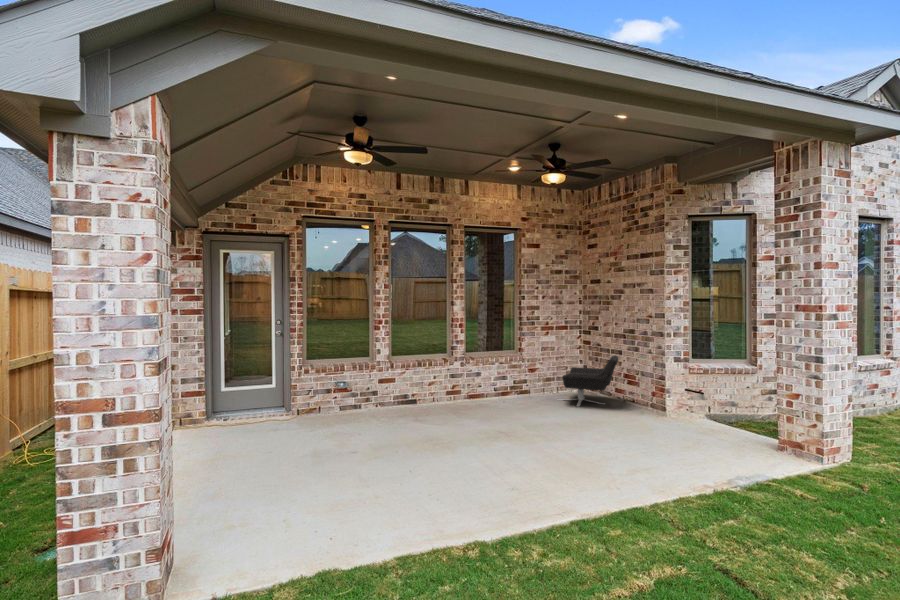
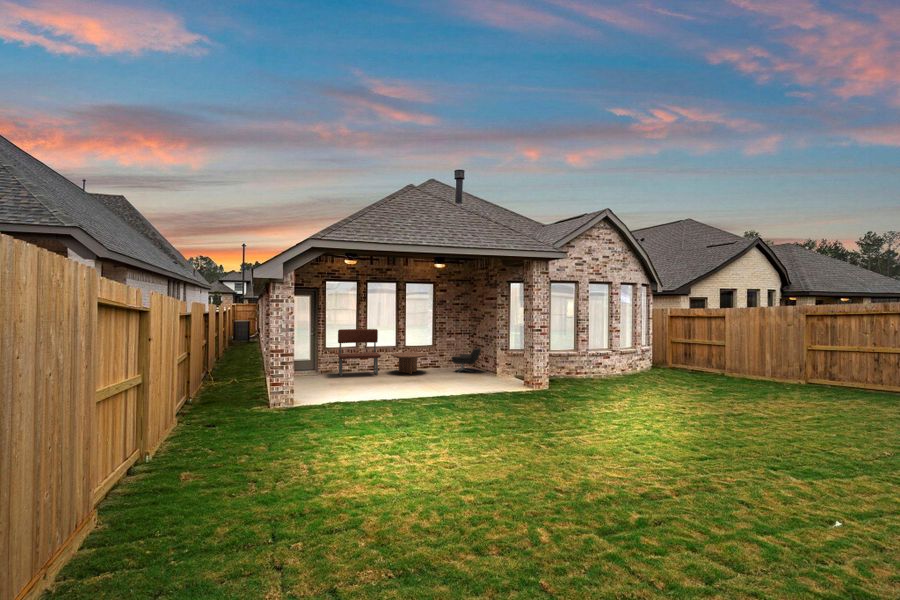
bench: none [332,321,424,424] -> present [338,329,381,376]
coffee table: none [443,366,515,415] -> present [392,352,427,374]

